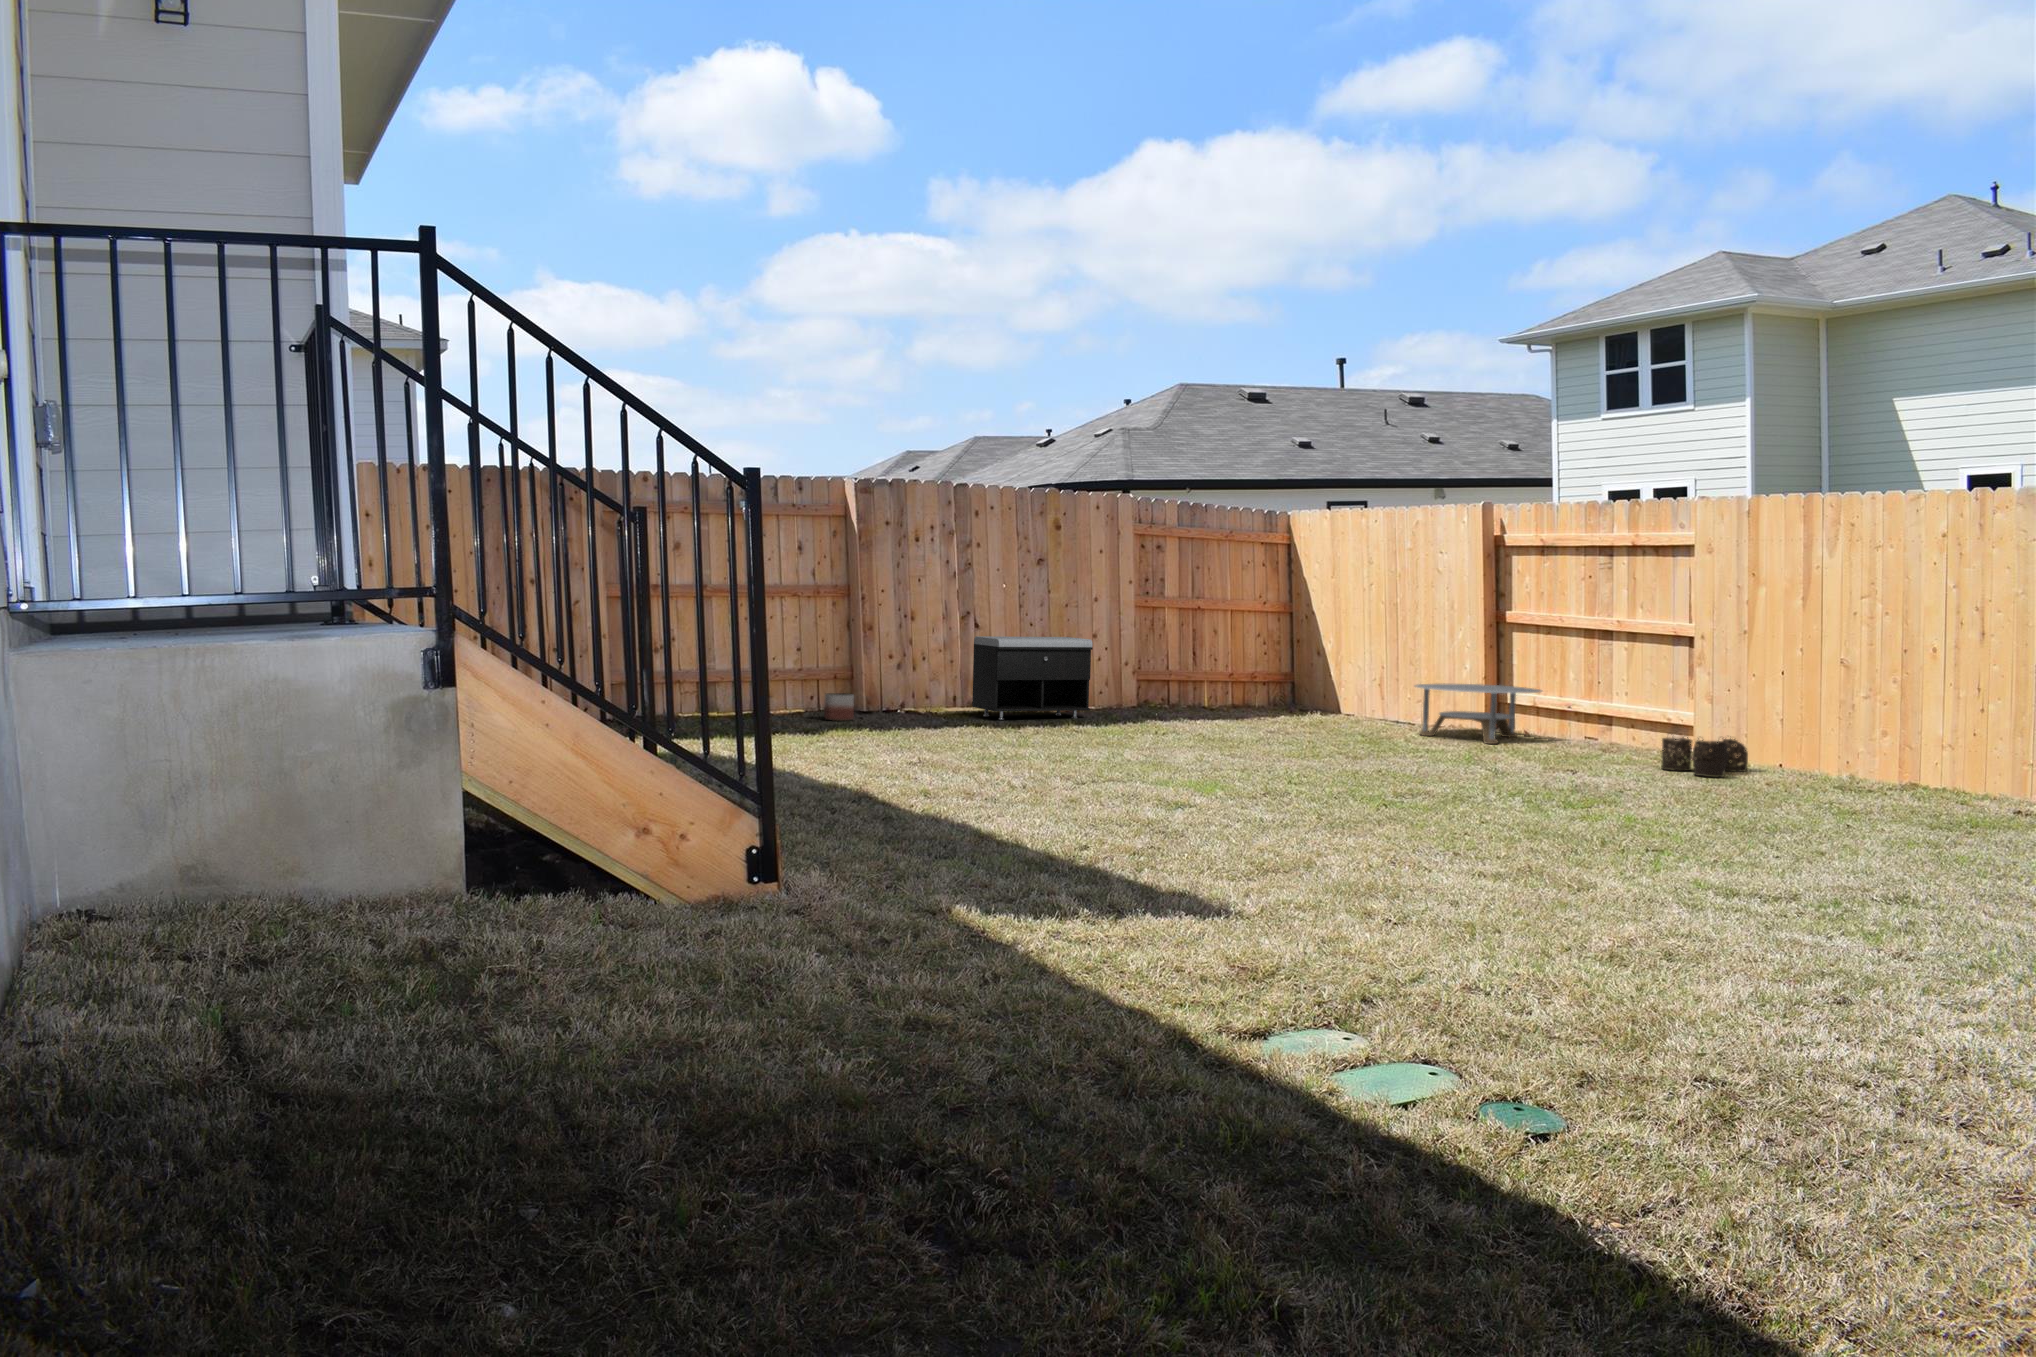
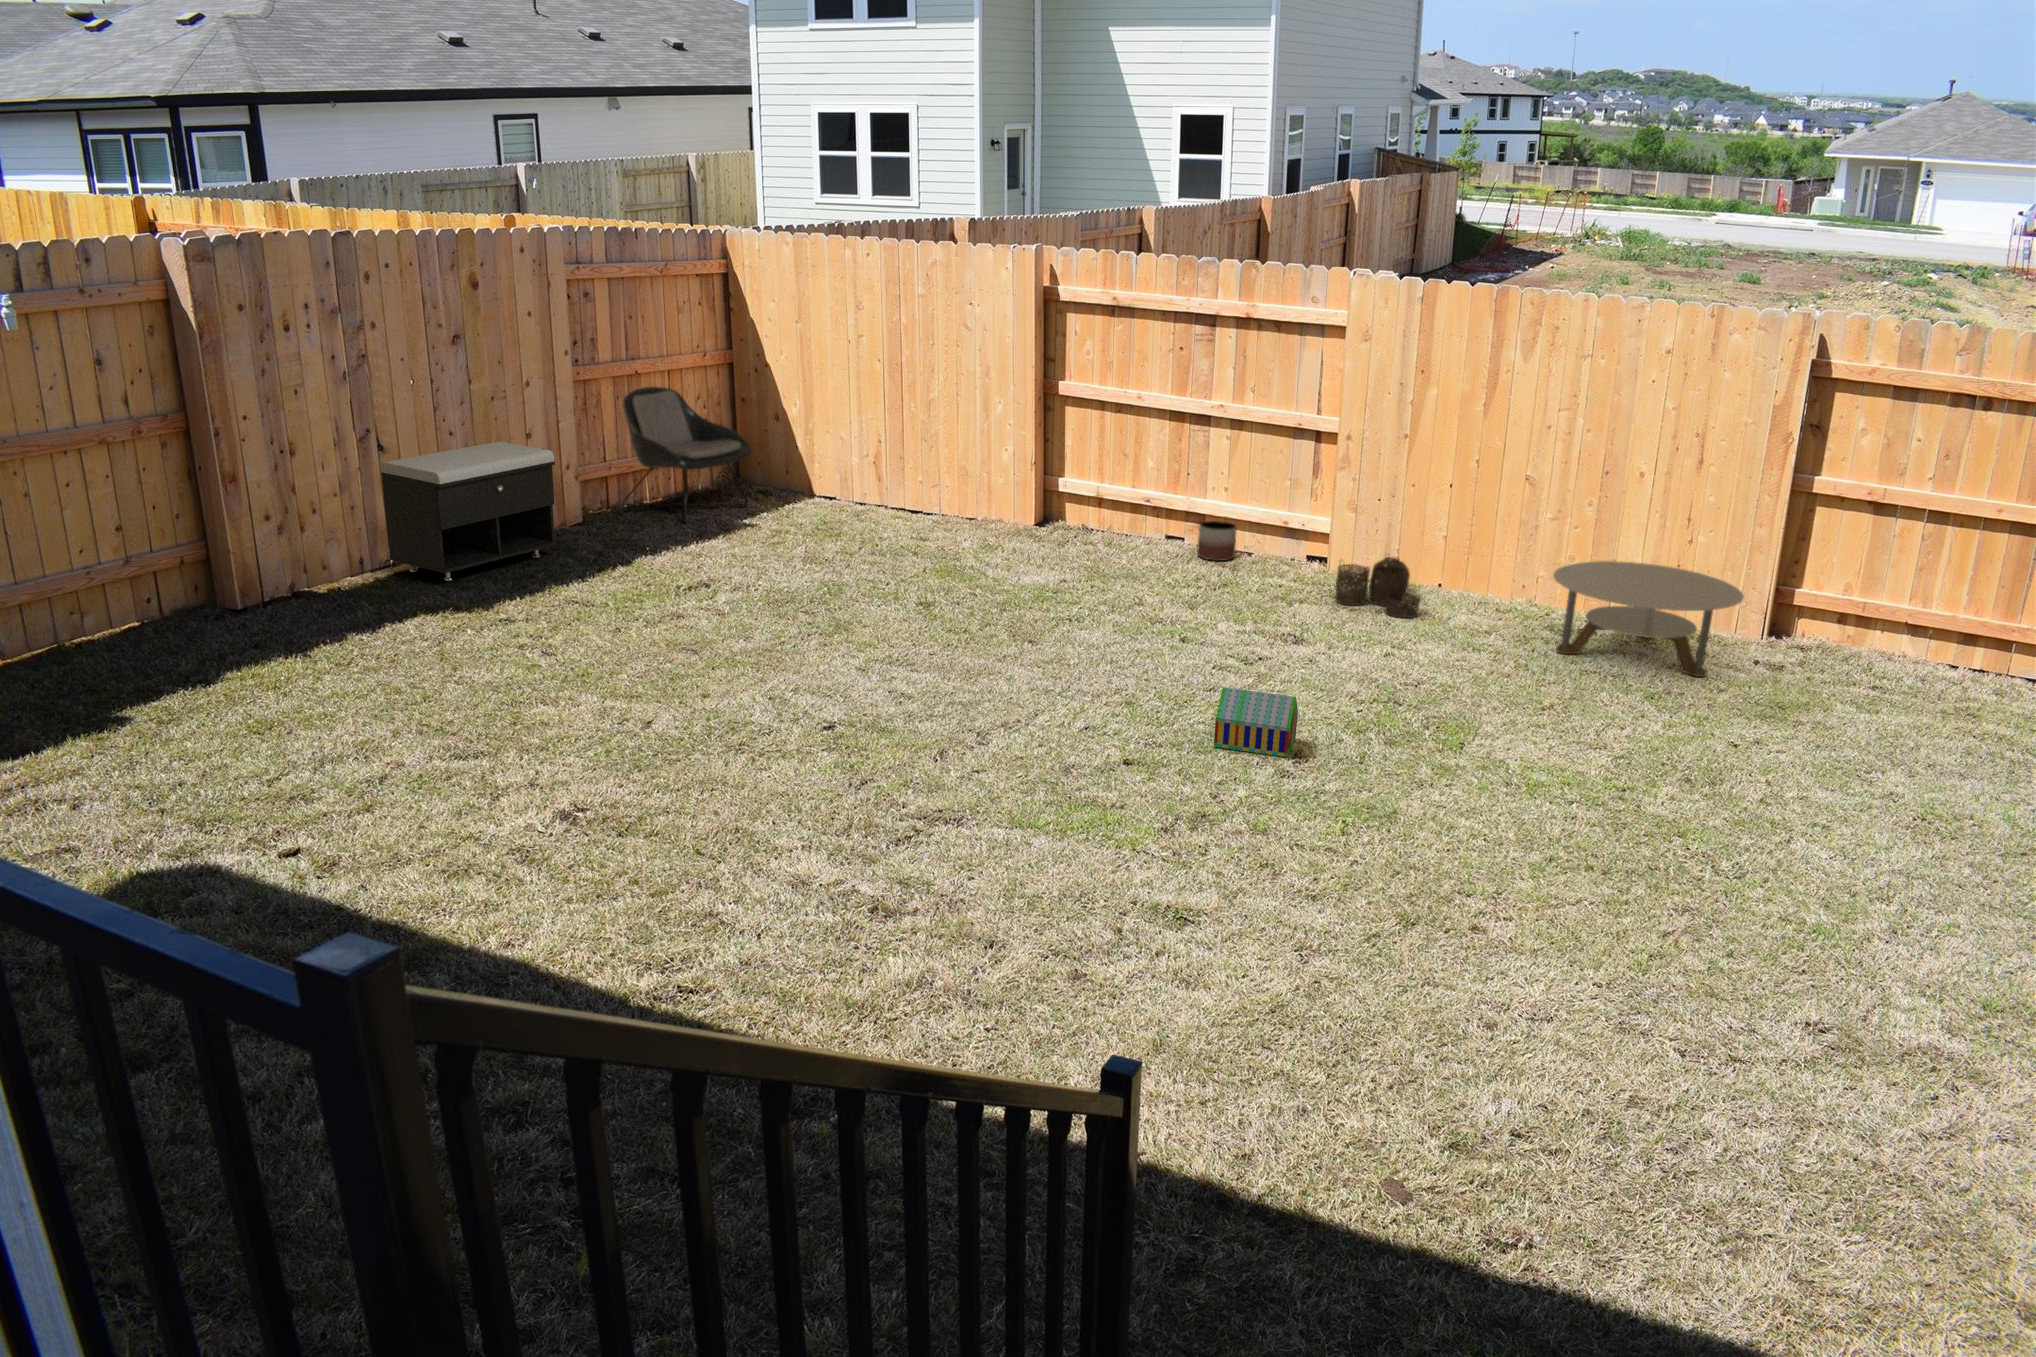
lounge chair: none [1168,619,1271,715] -> present [622,387,752,523]
round table: present [1415,684,1542,744] -> present [1553,561,1743,677]
planter: present [824,693,854,721] -> present [1197,521,1237,561]
toy house: none [1389,750,1463,800] -> present [1214,687,1298,757]

